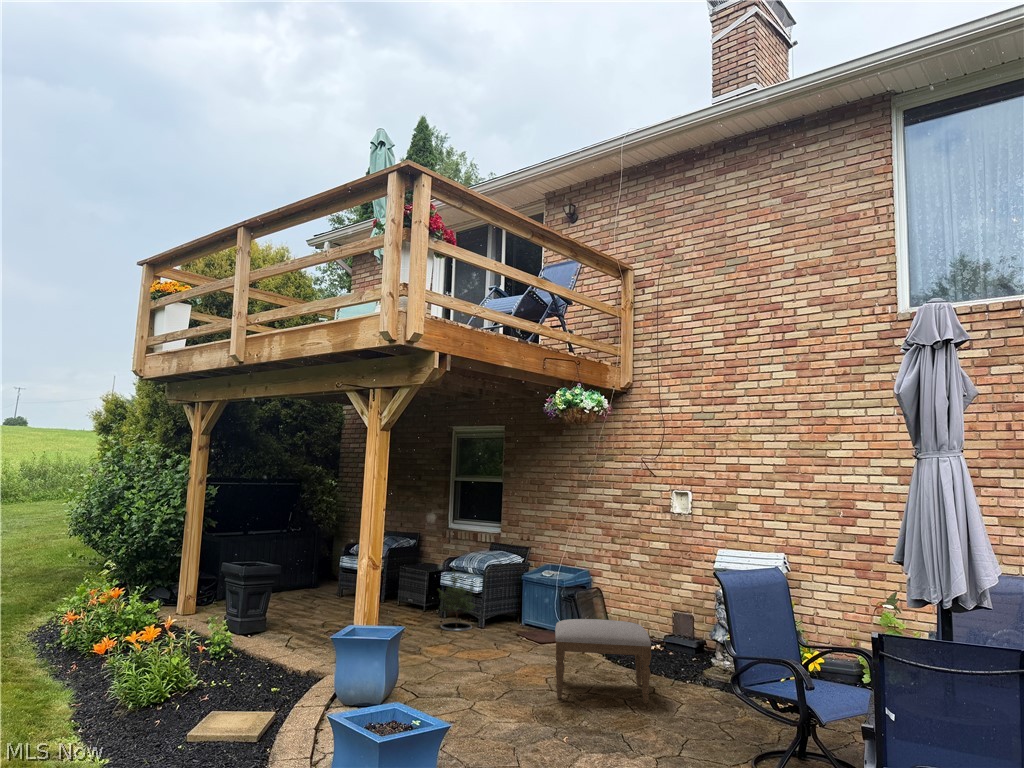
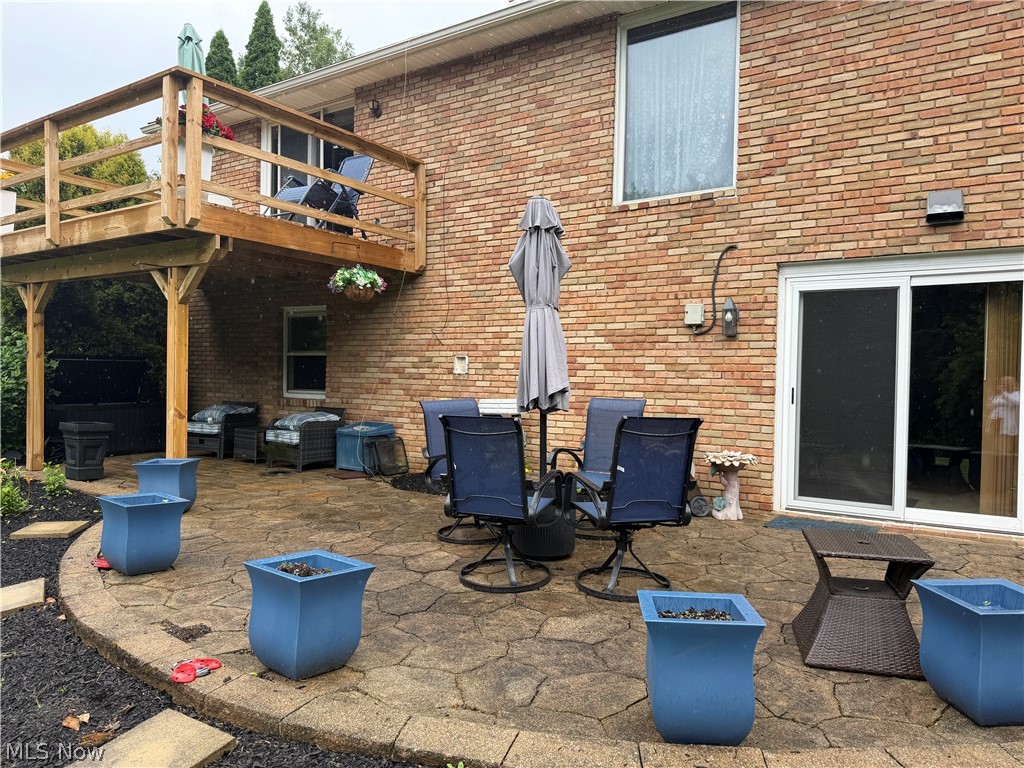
ottoman: present [555,619,651,703] -> none [326,453,405,509]

